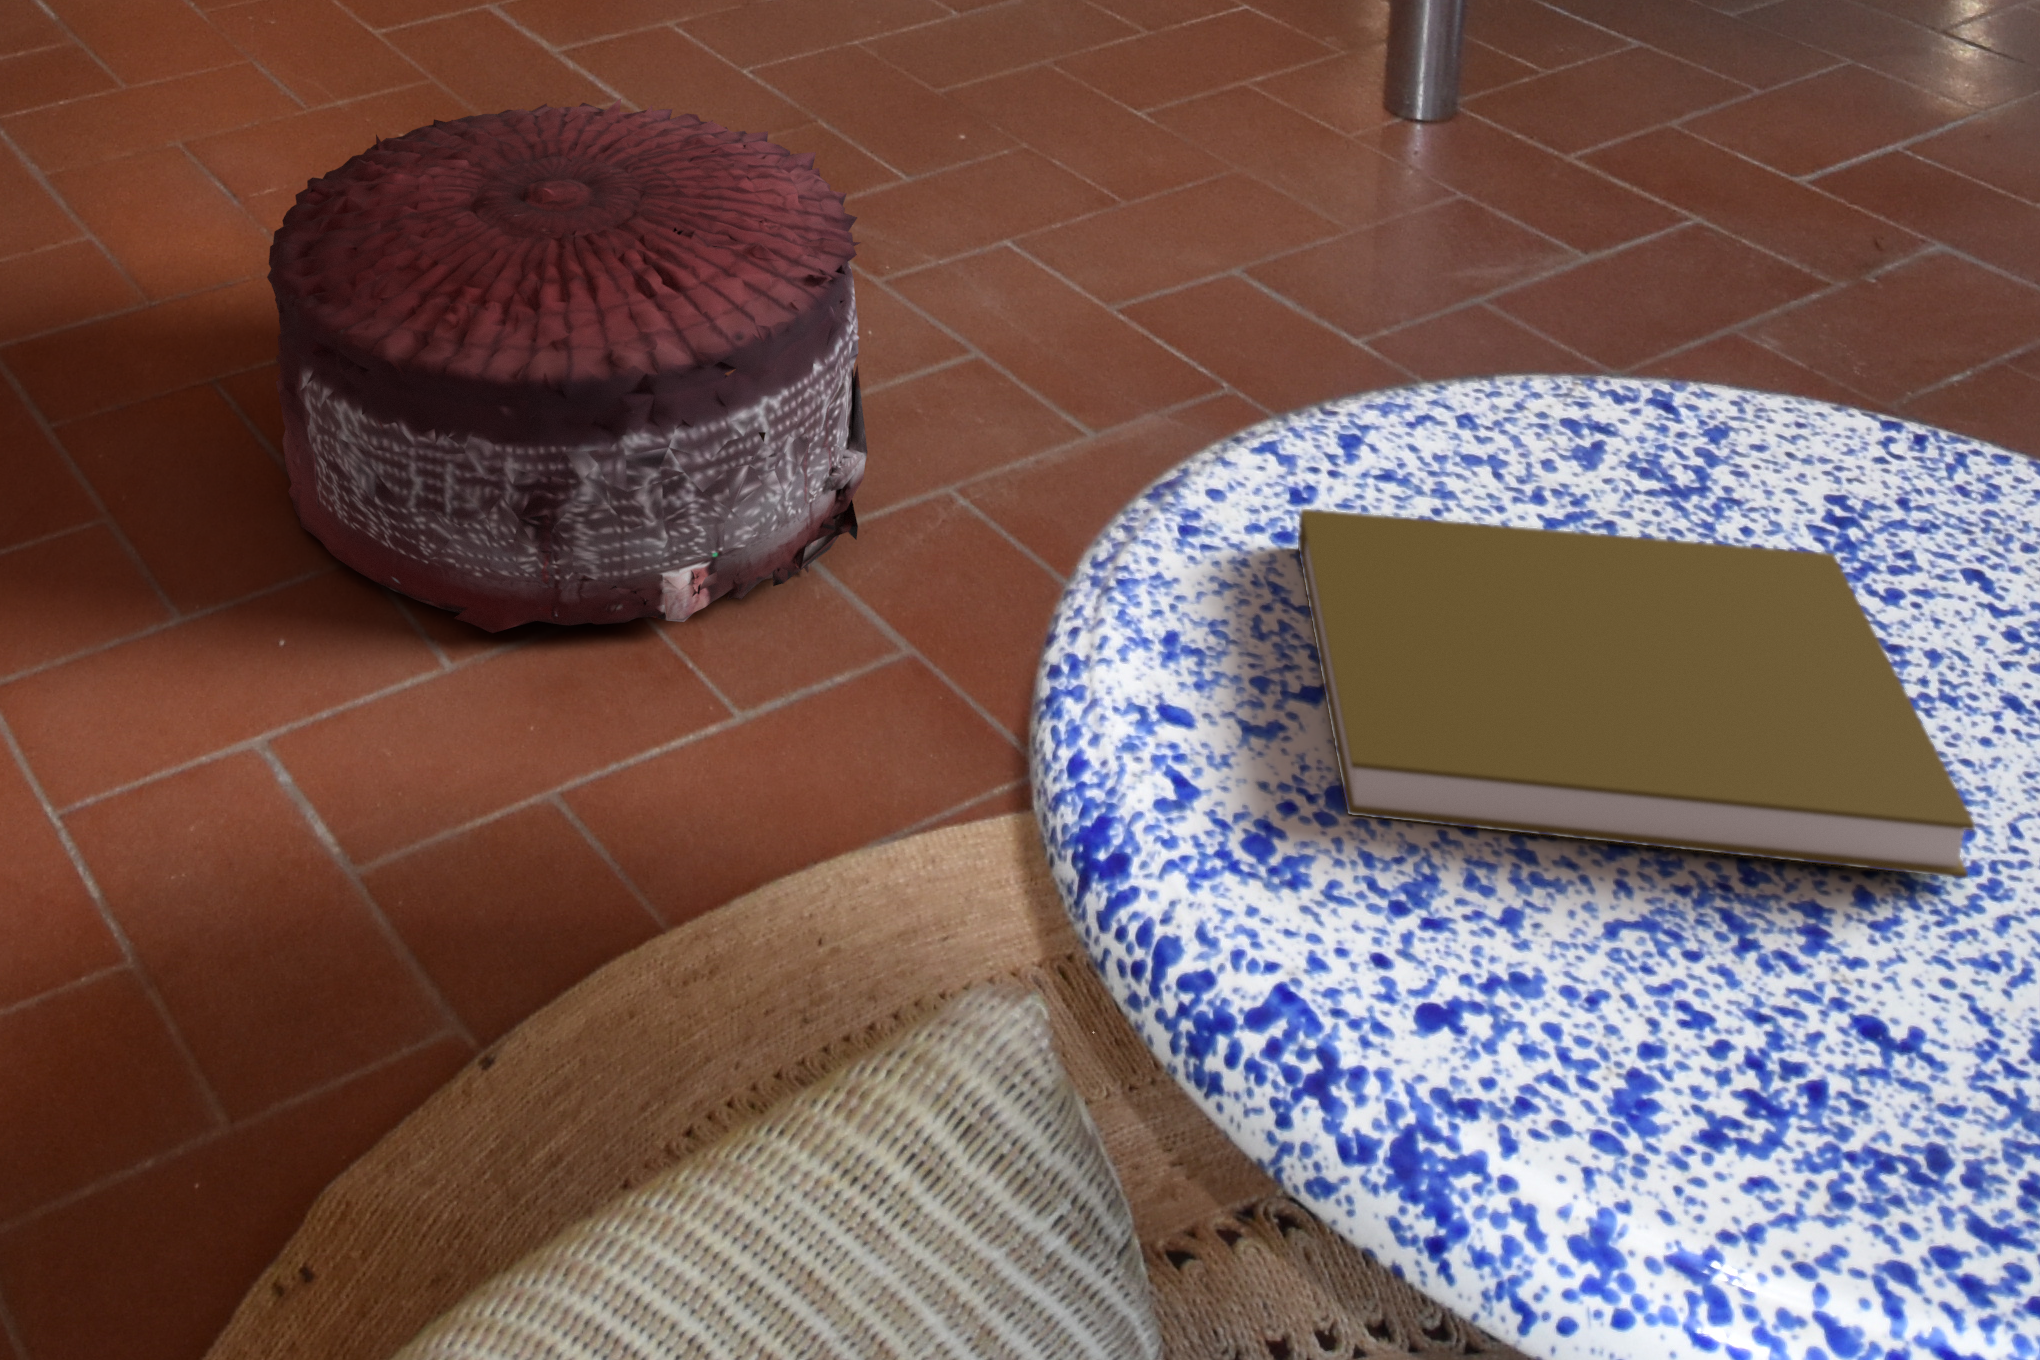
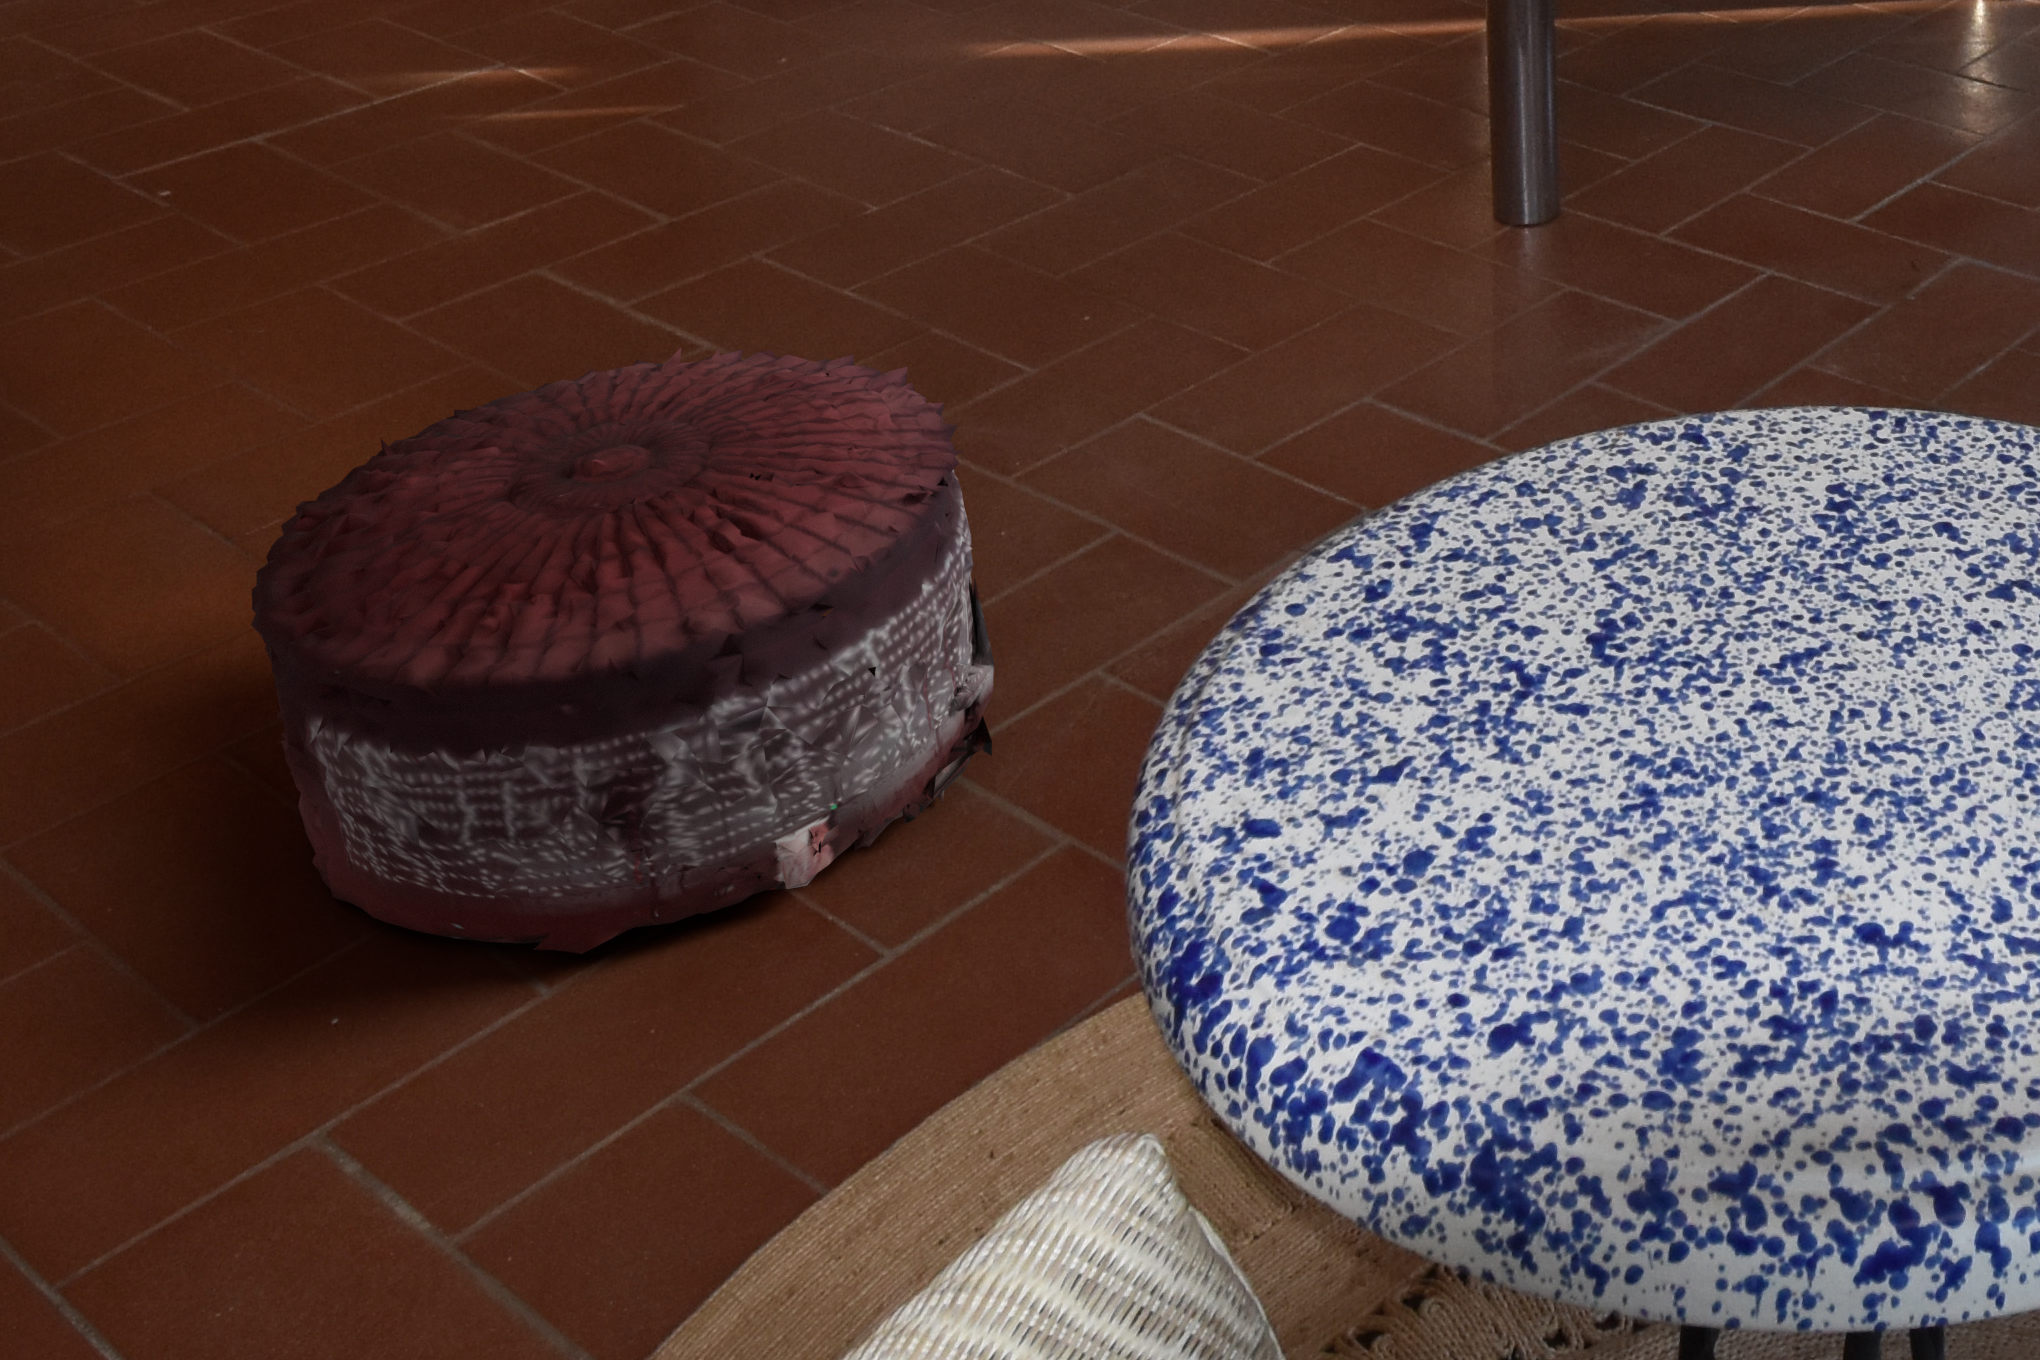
book: present [1298,509,1975,879] -> none [1371,538,1947,877]

